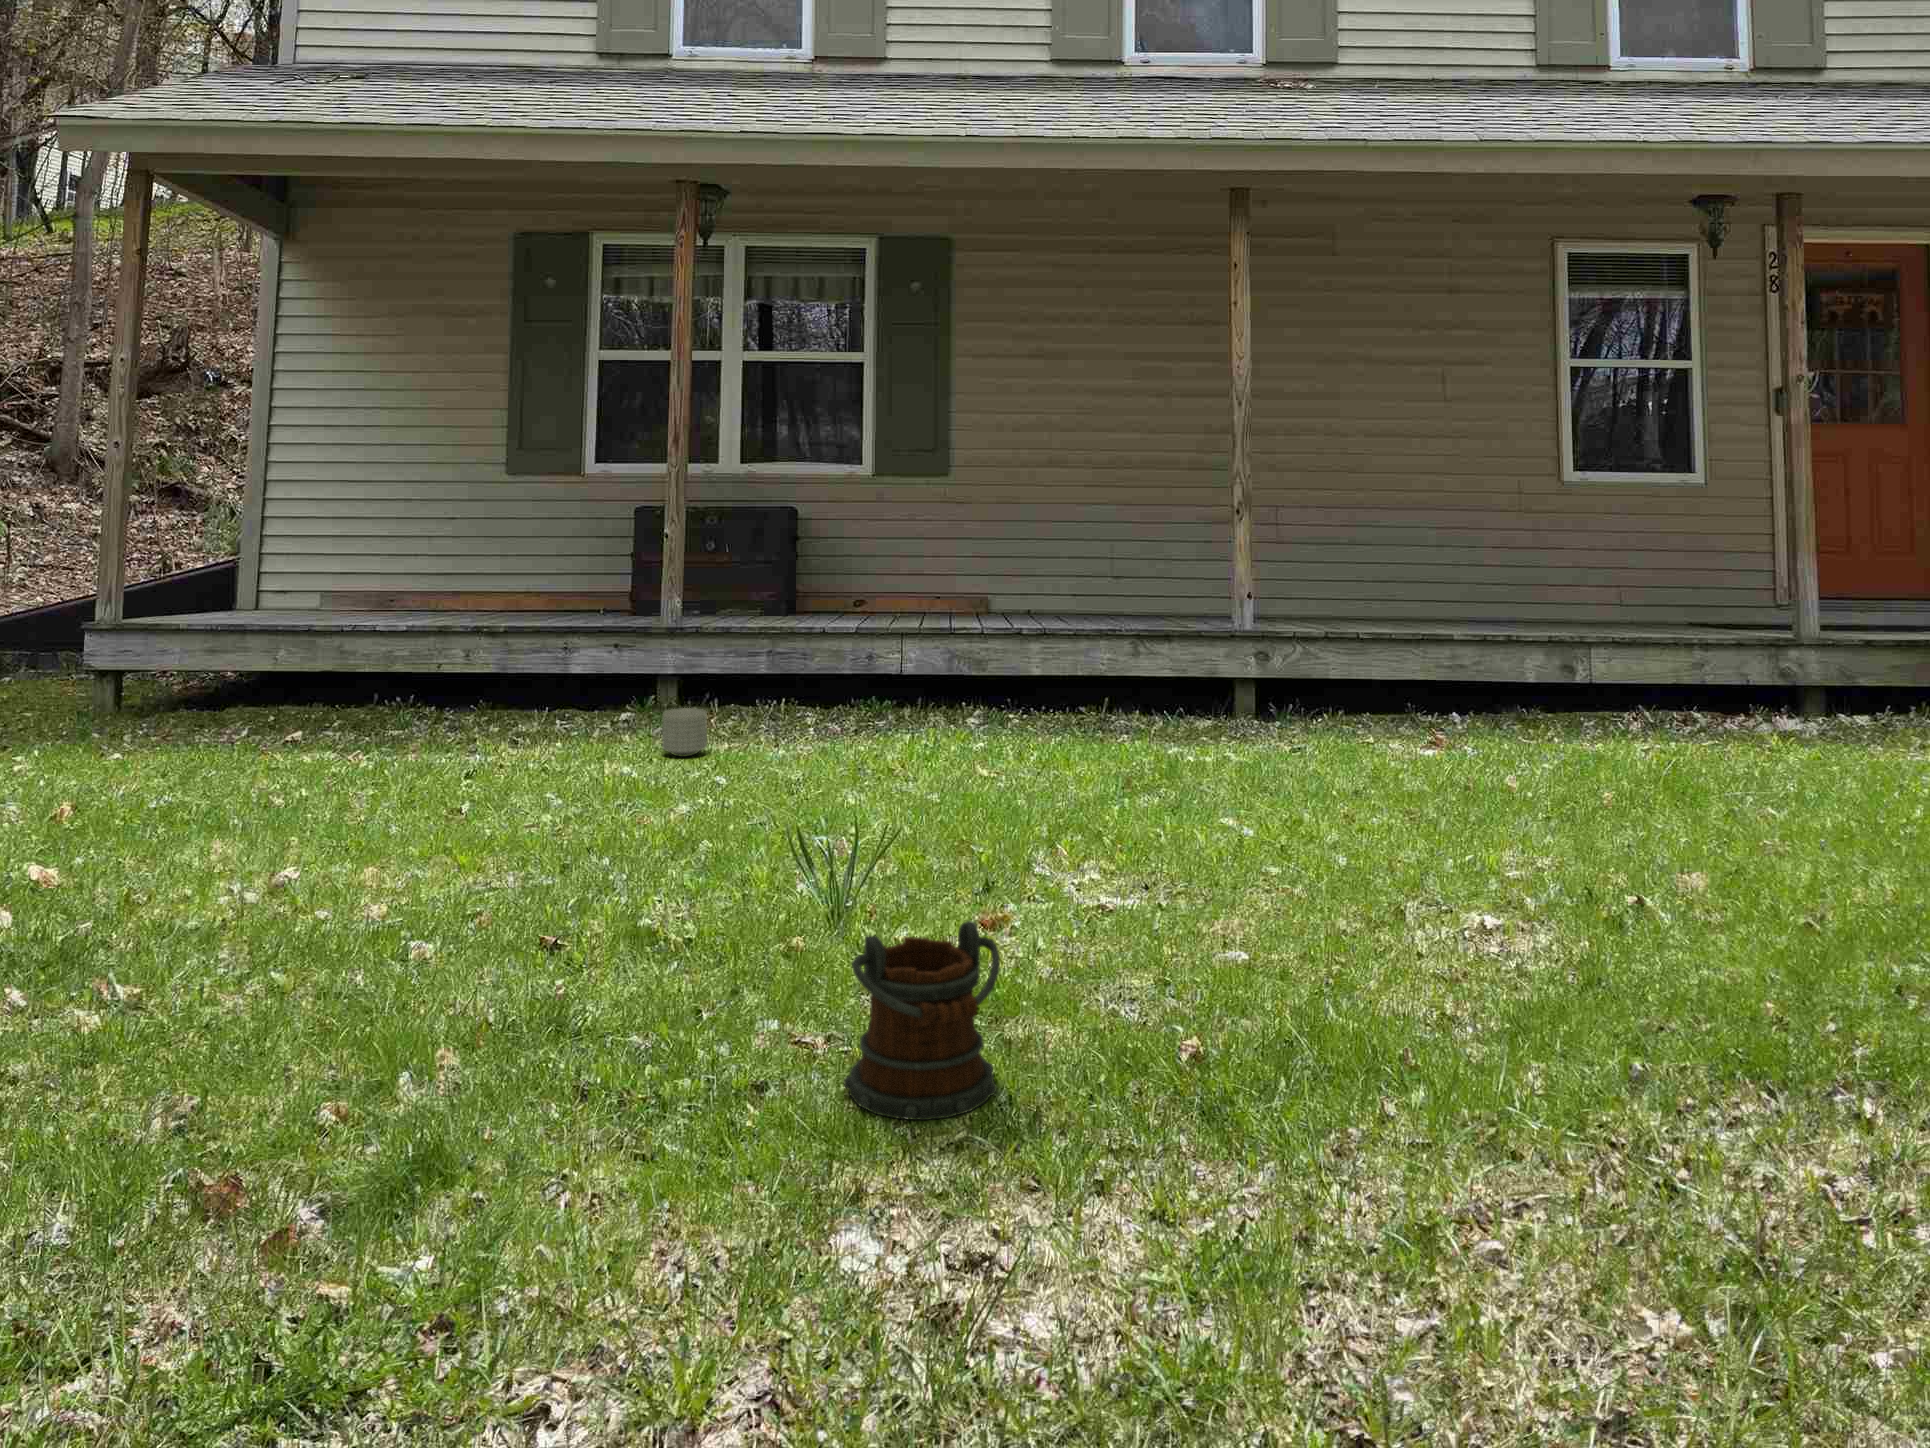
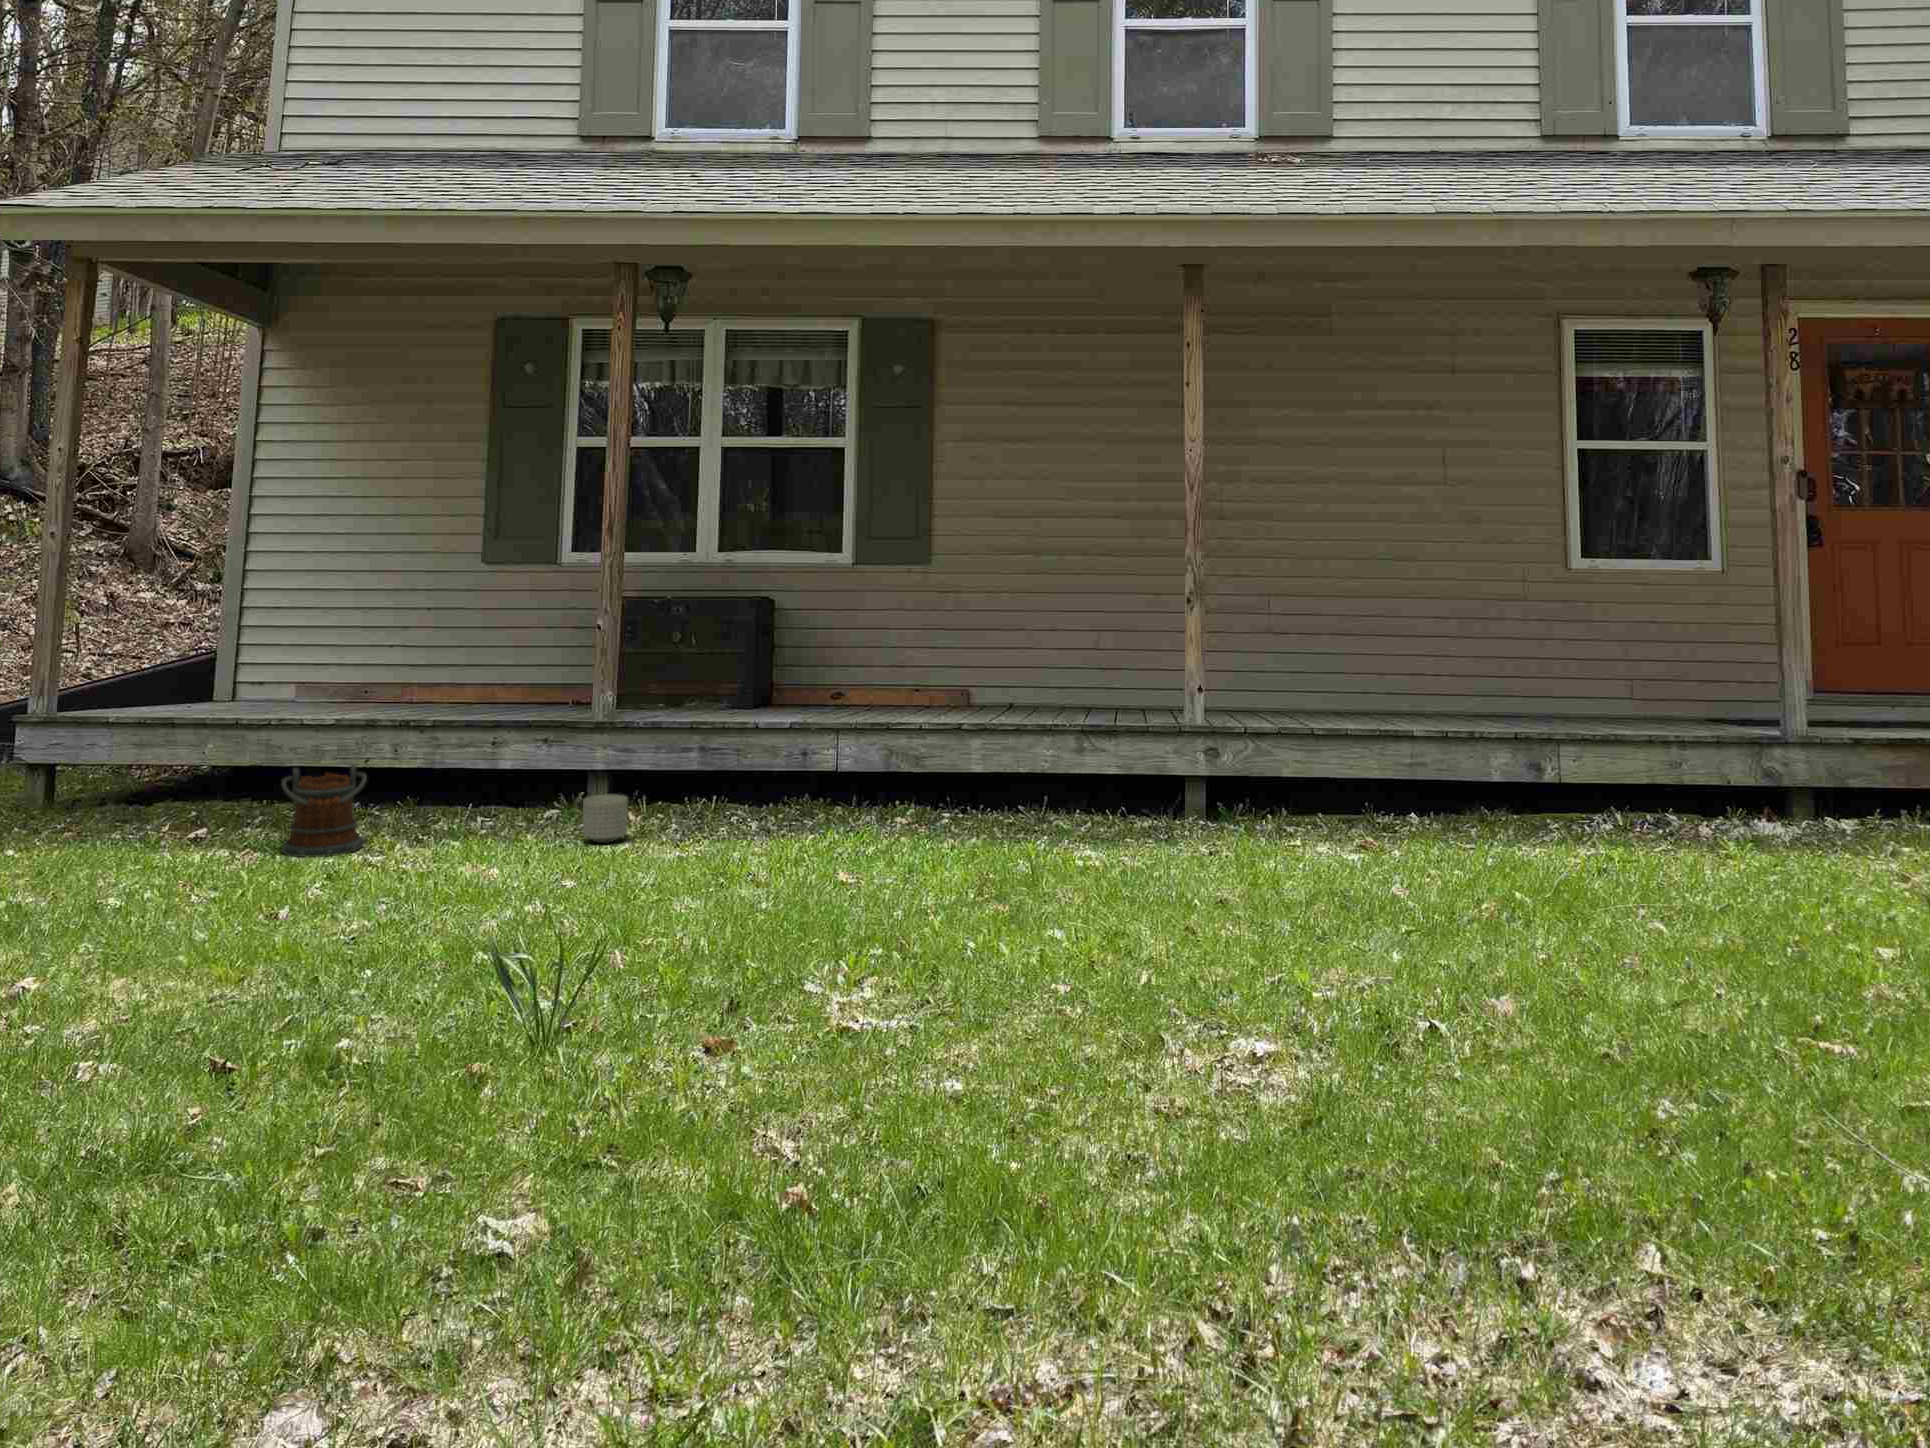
bucket: present [843,921,1000,1120] -> present [282,764,367,857]

